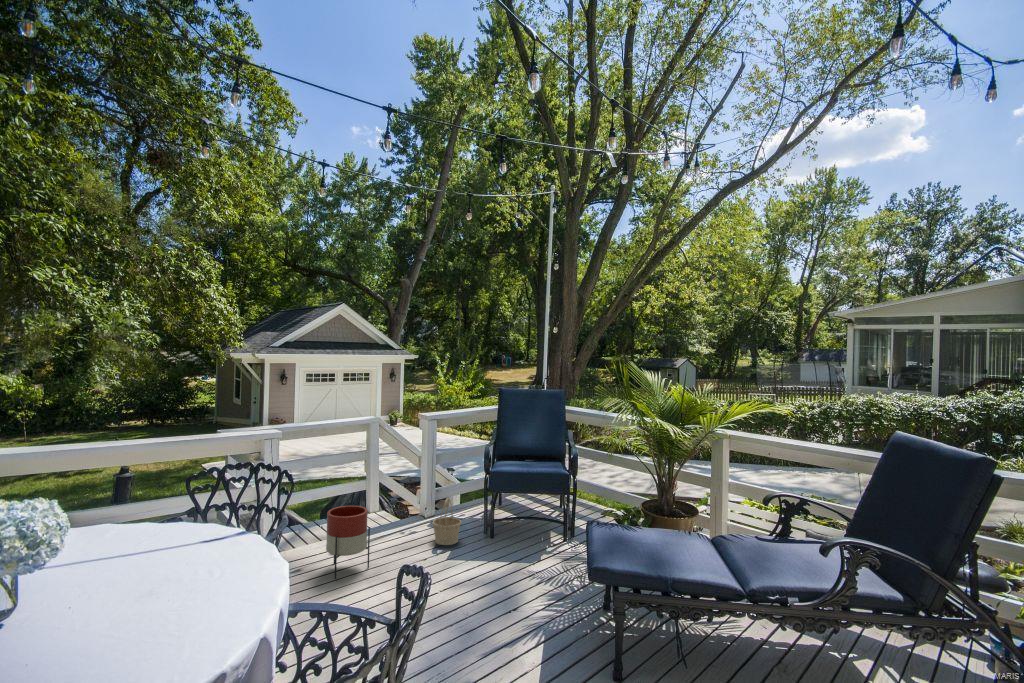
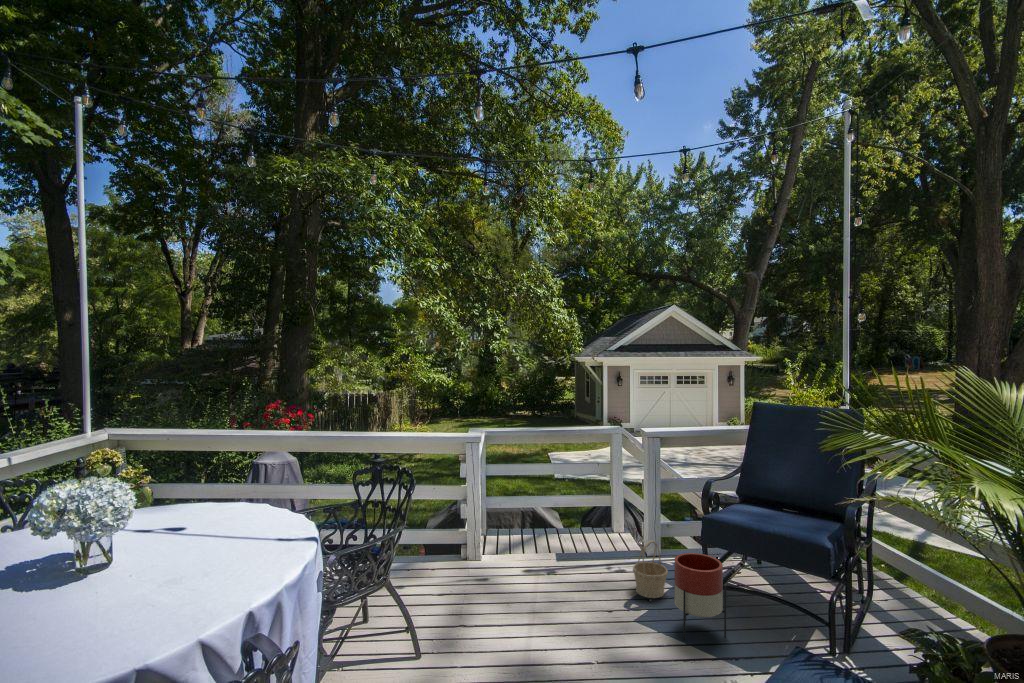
planter: present [326,505,370,579] -> present [674,553,726,640]

